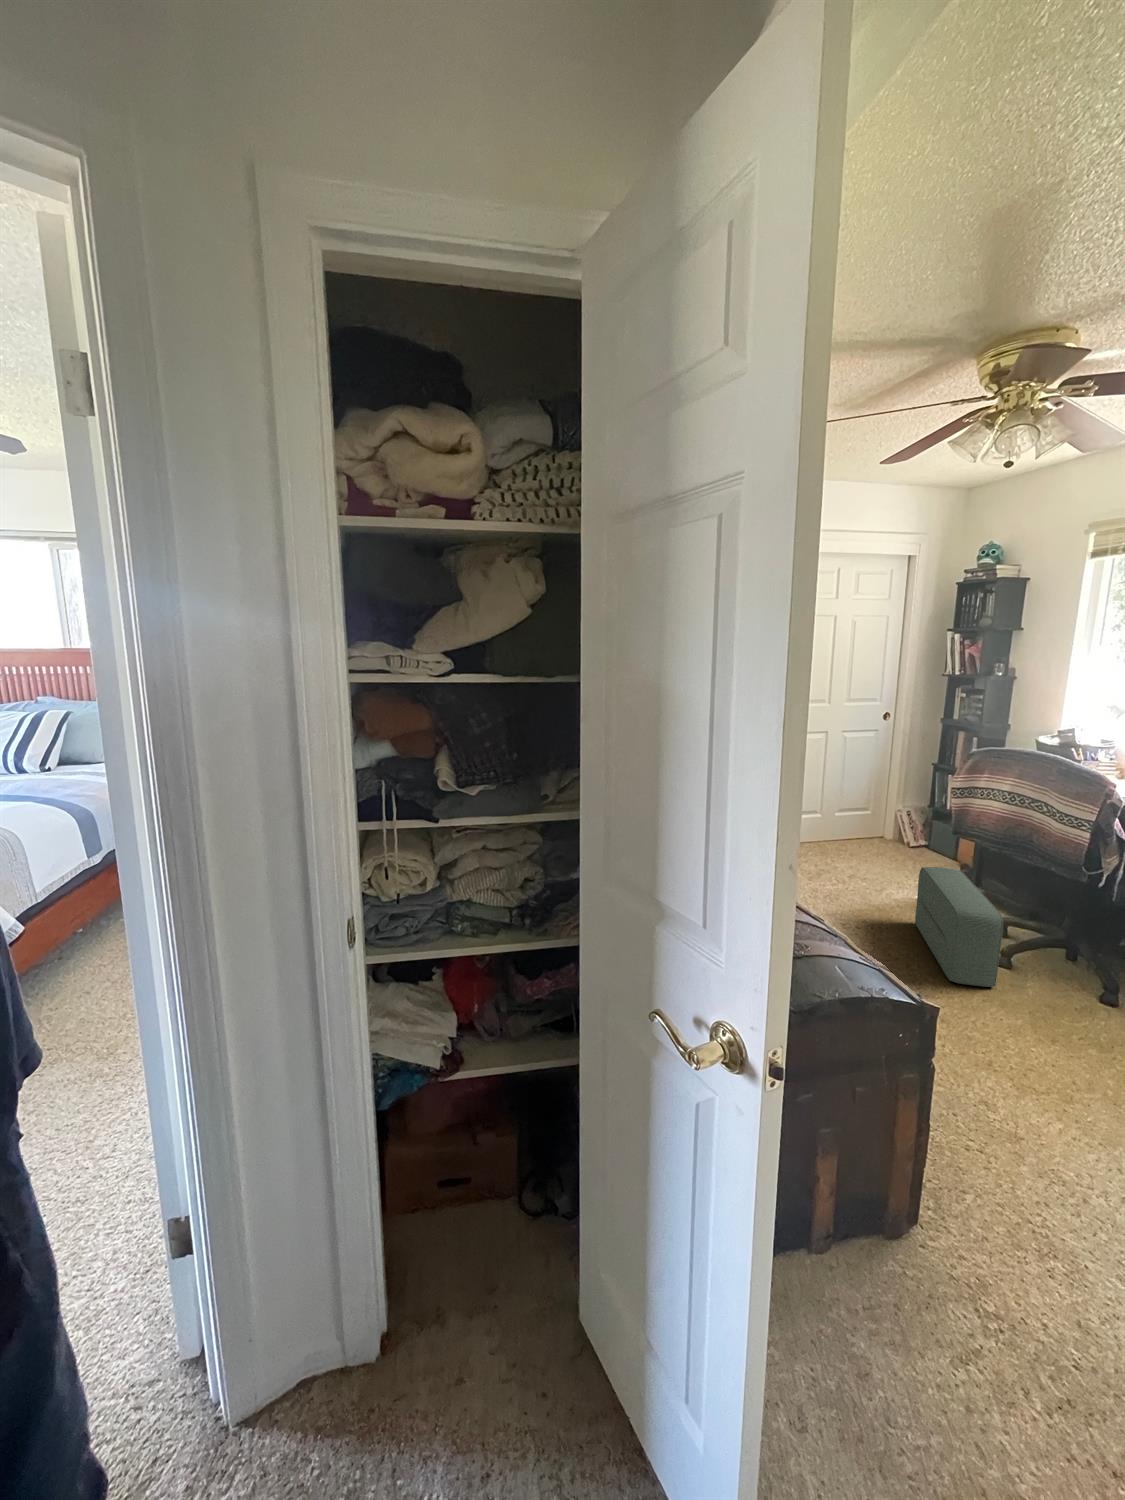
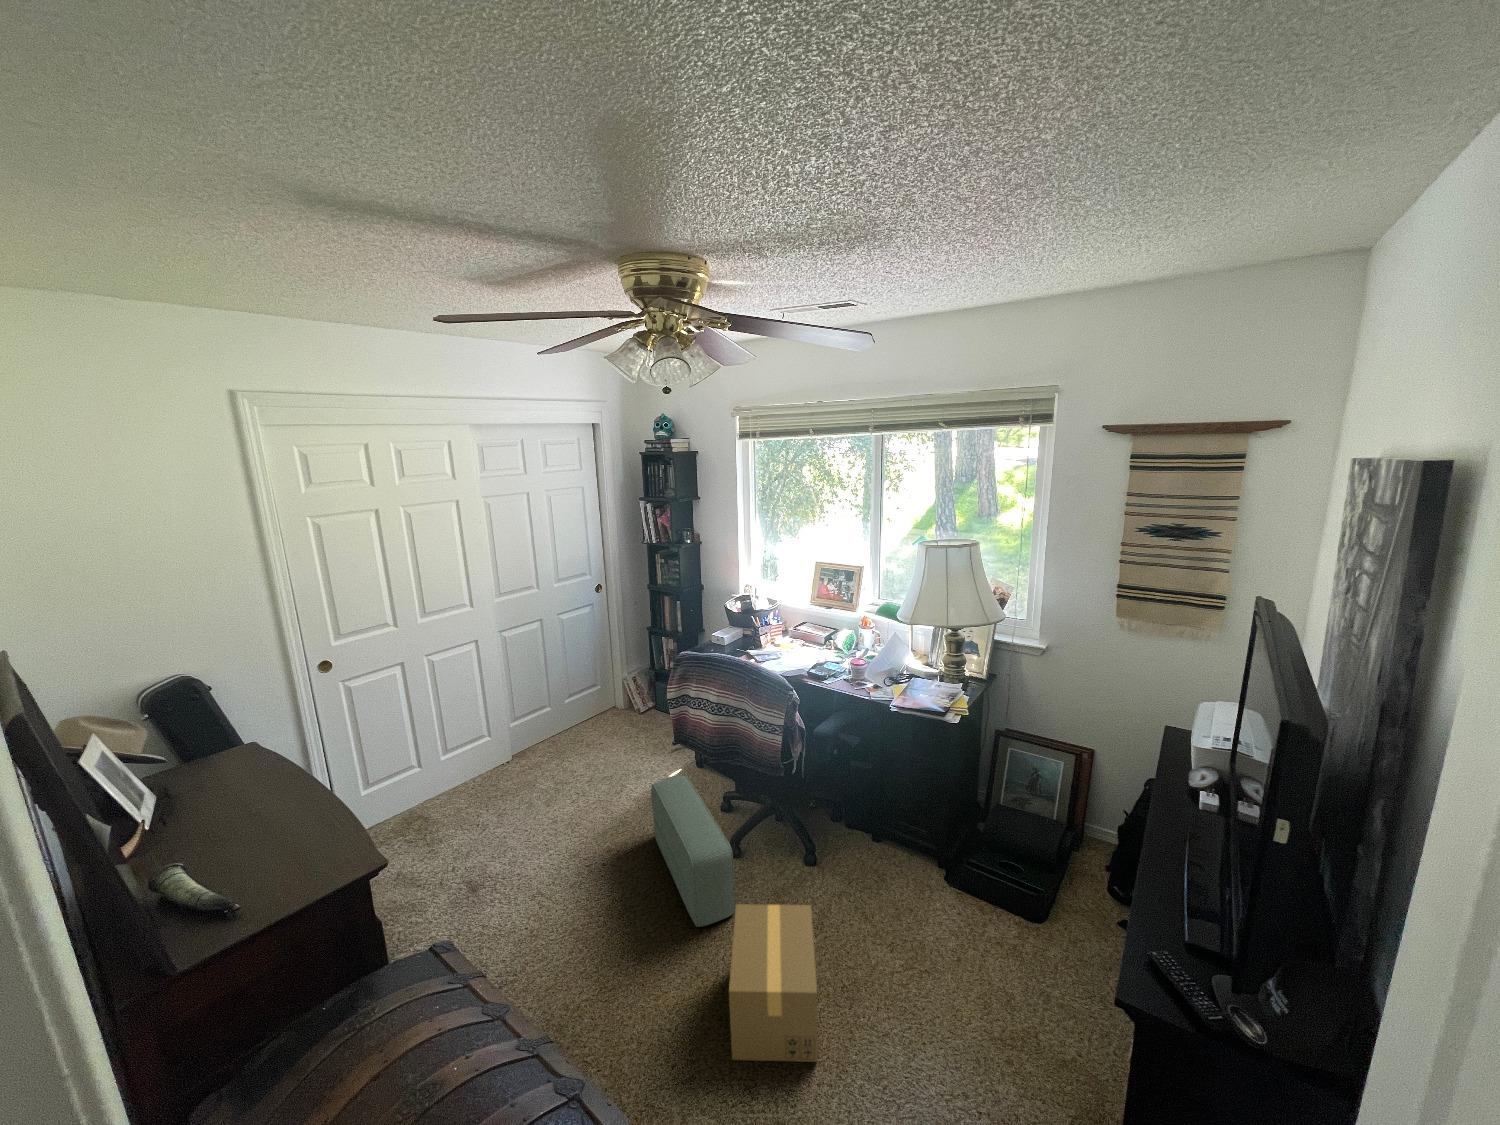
cardboard box: none [973,950,1091,1091] -> present [729,904,818,1062]

